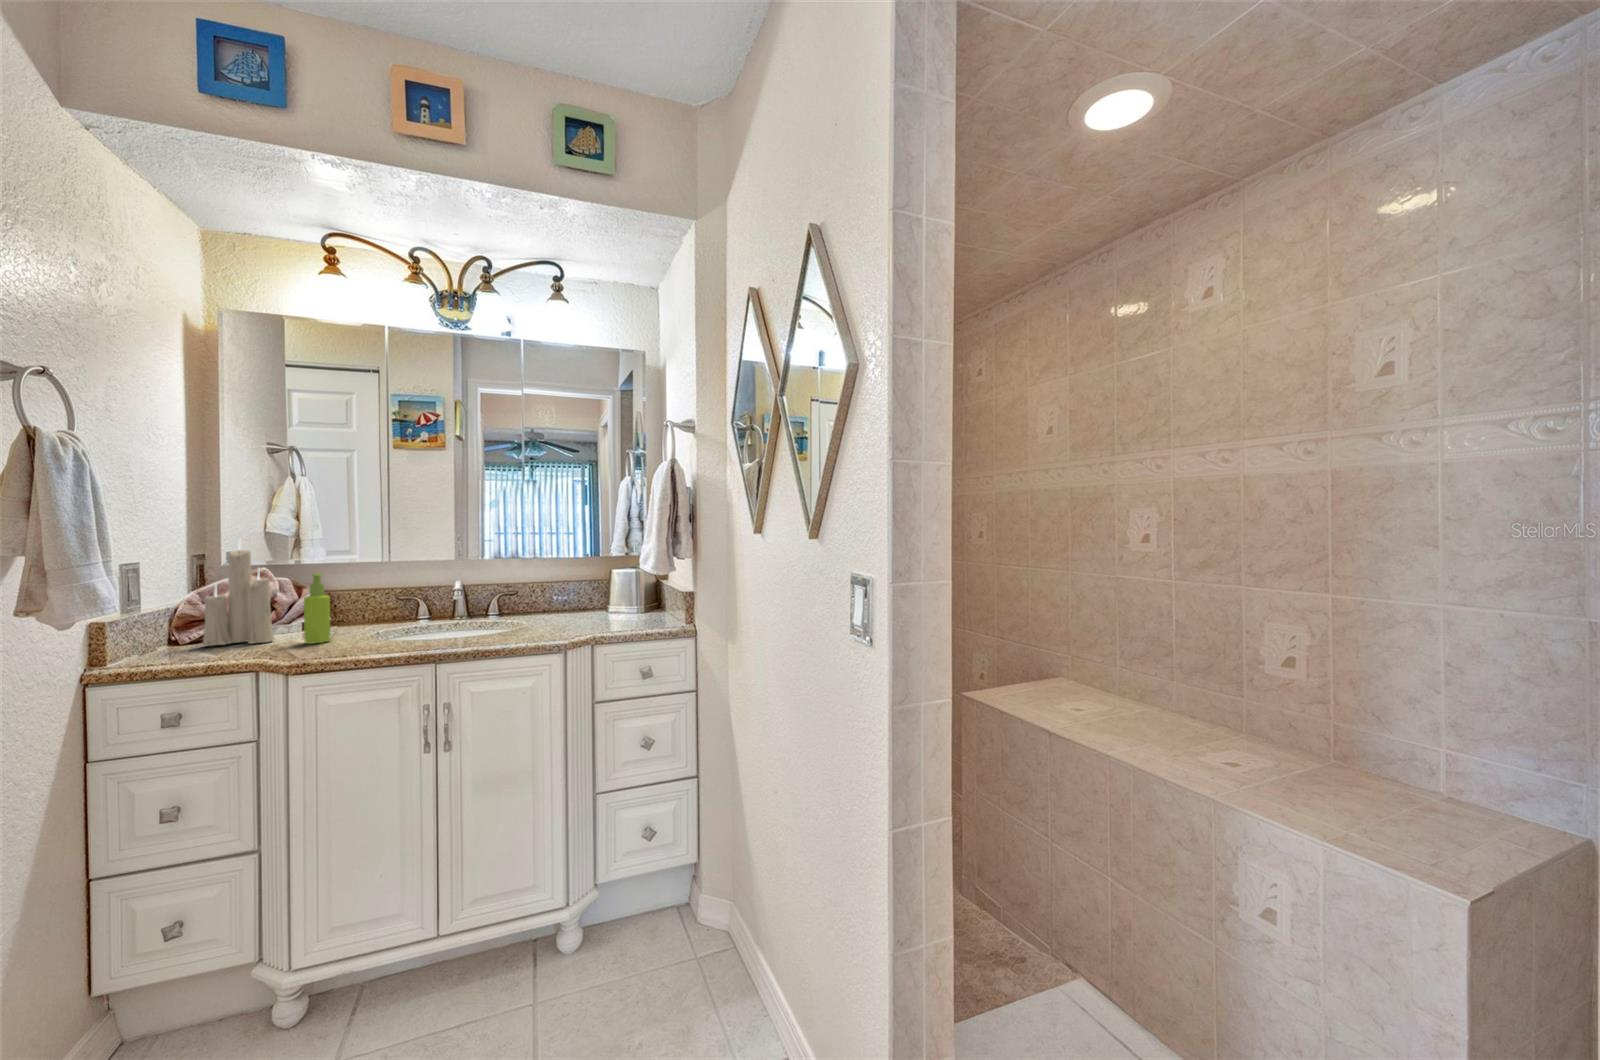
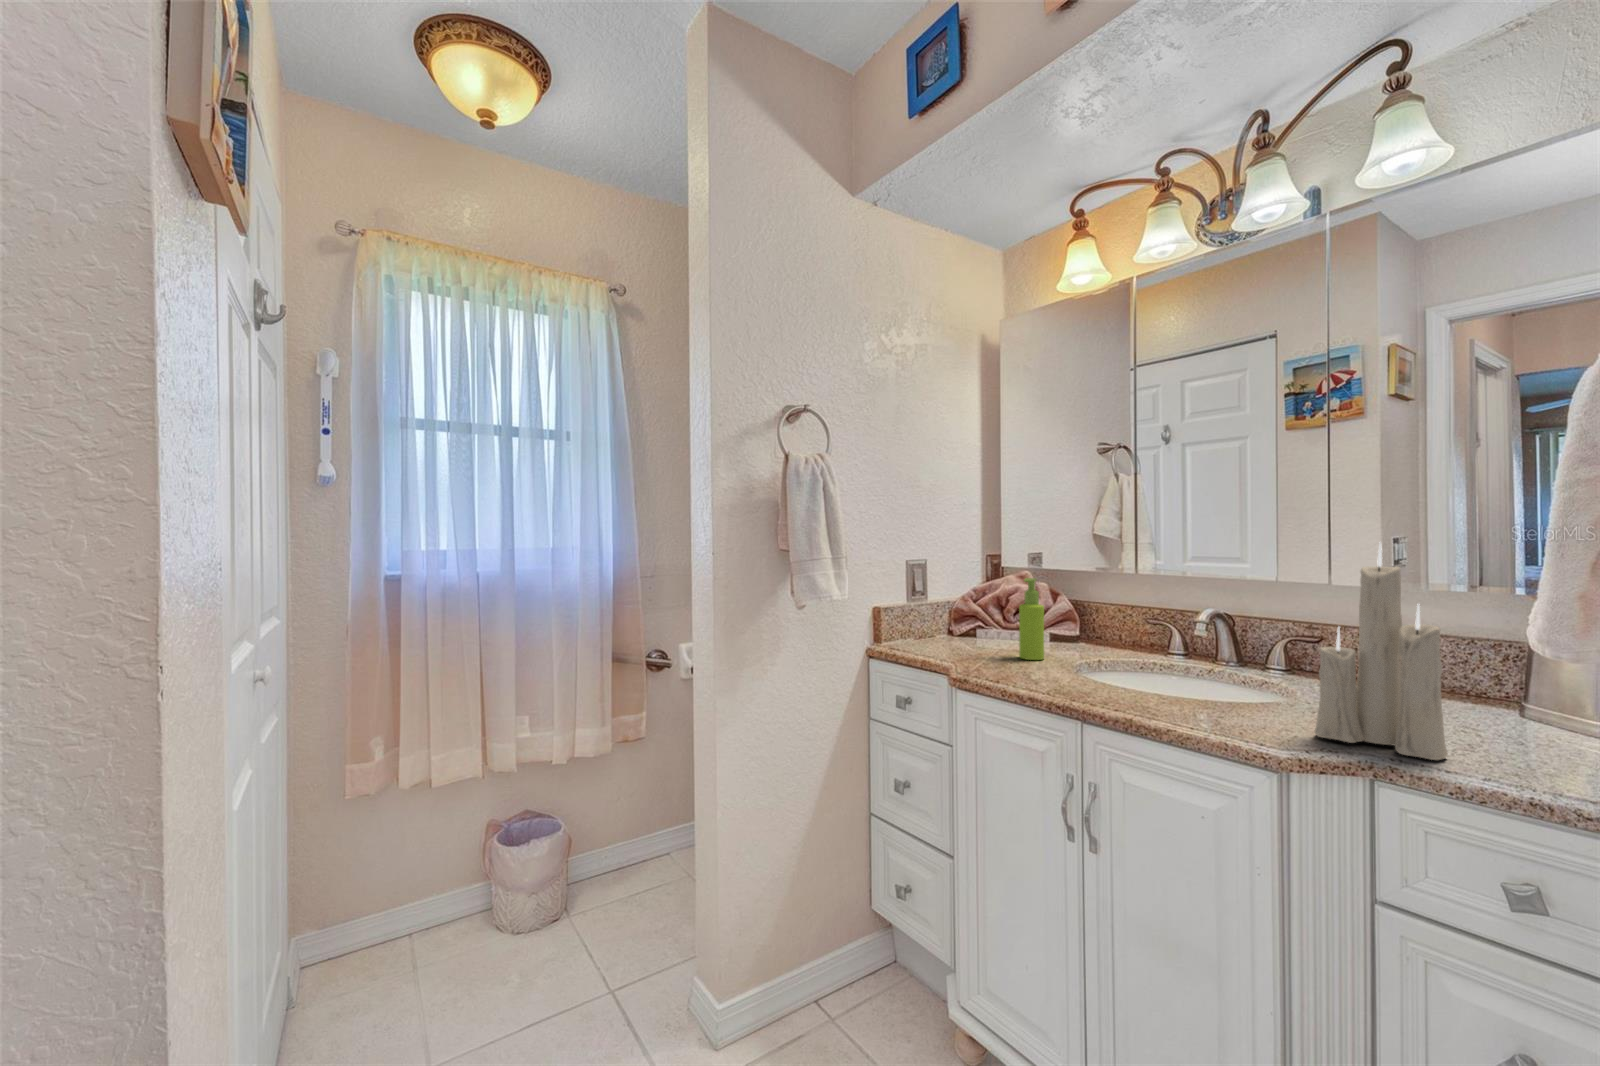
candle: present [202,543,274,646] -> present [1314,543,1448,760]

